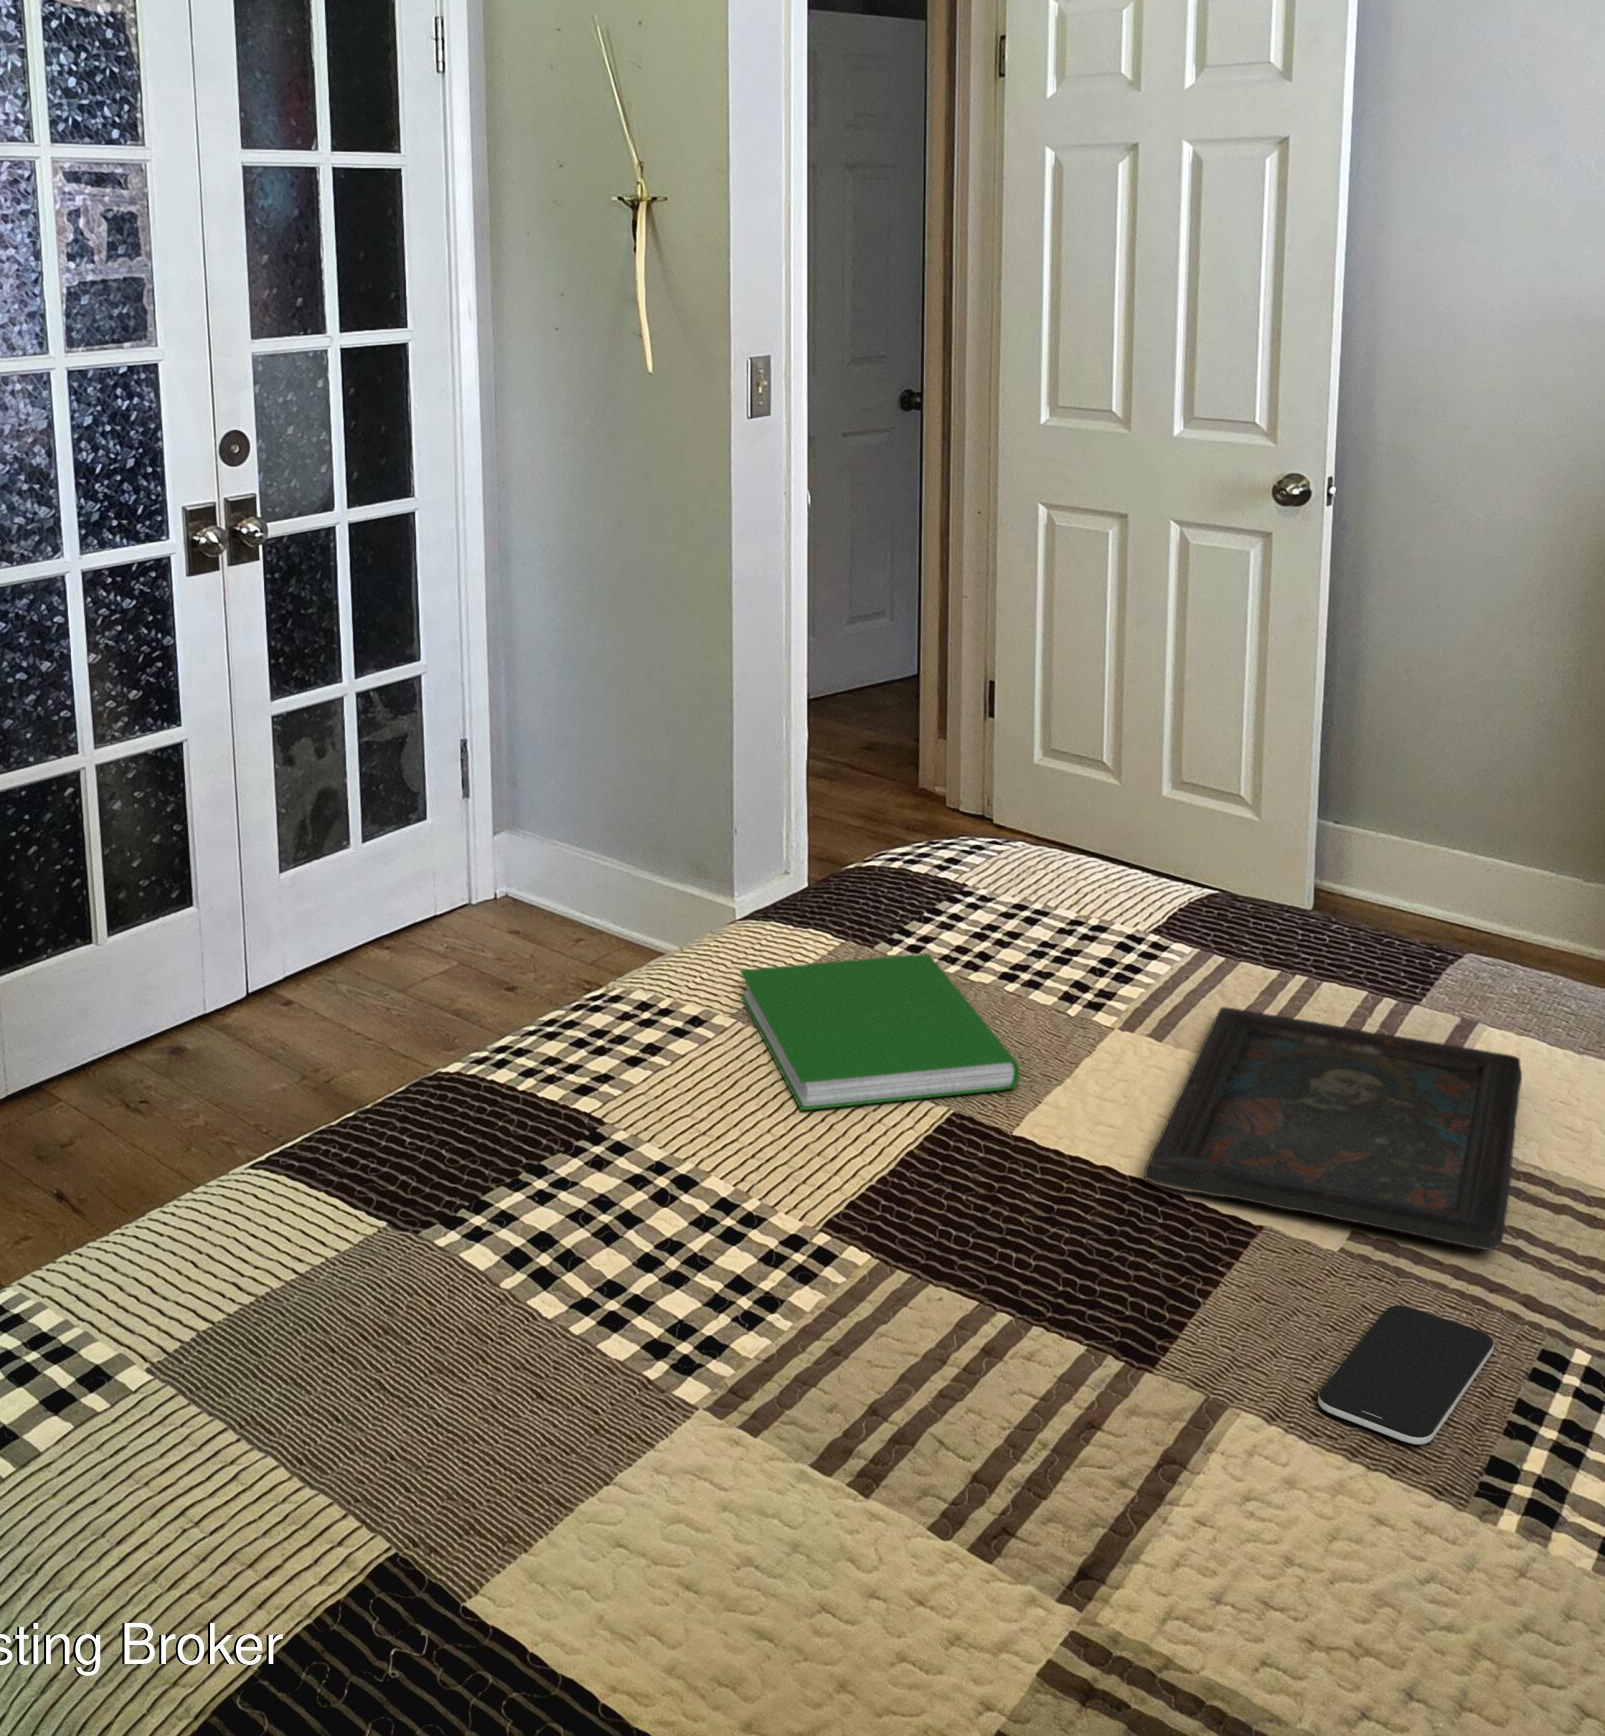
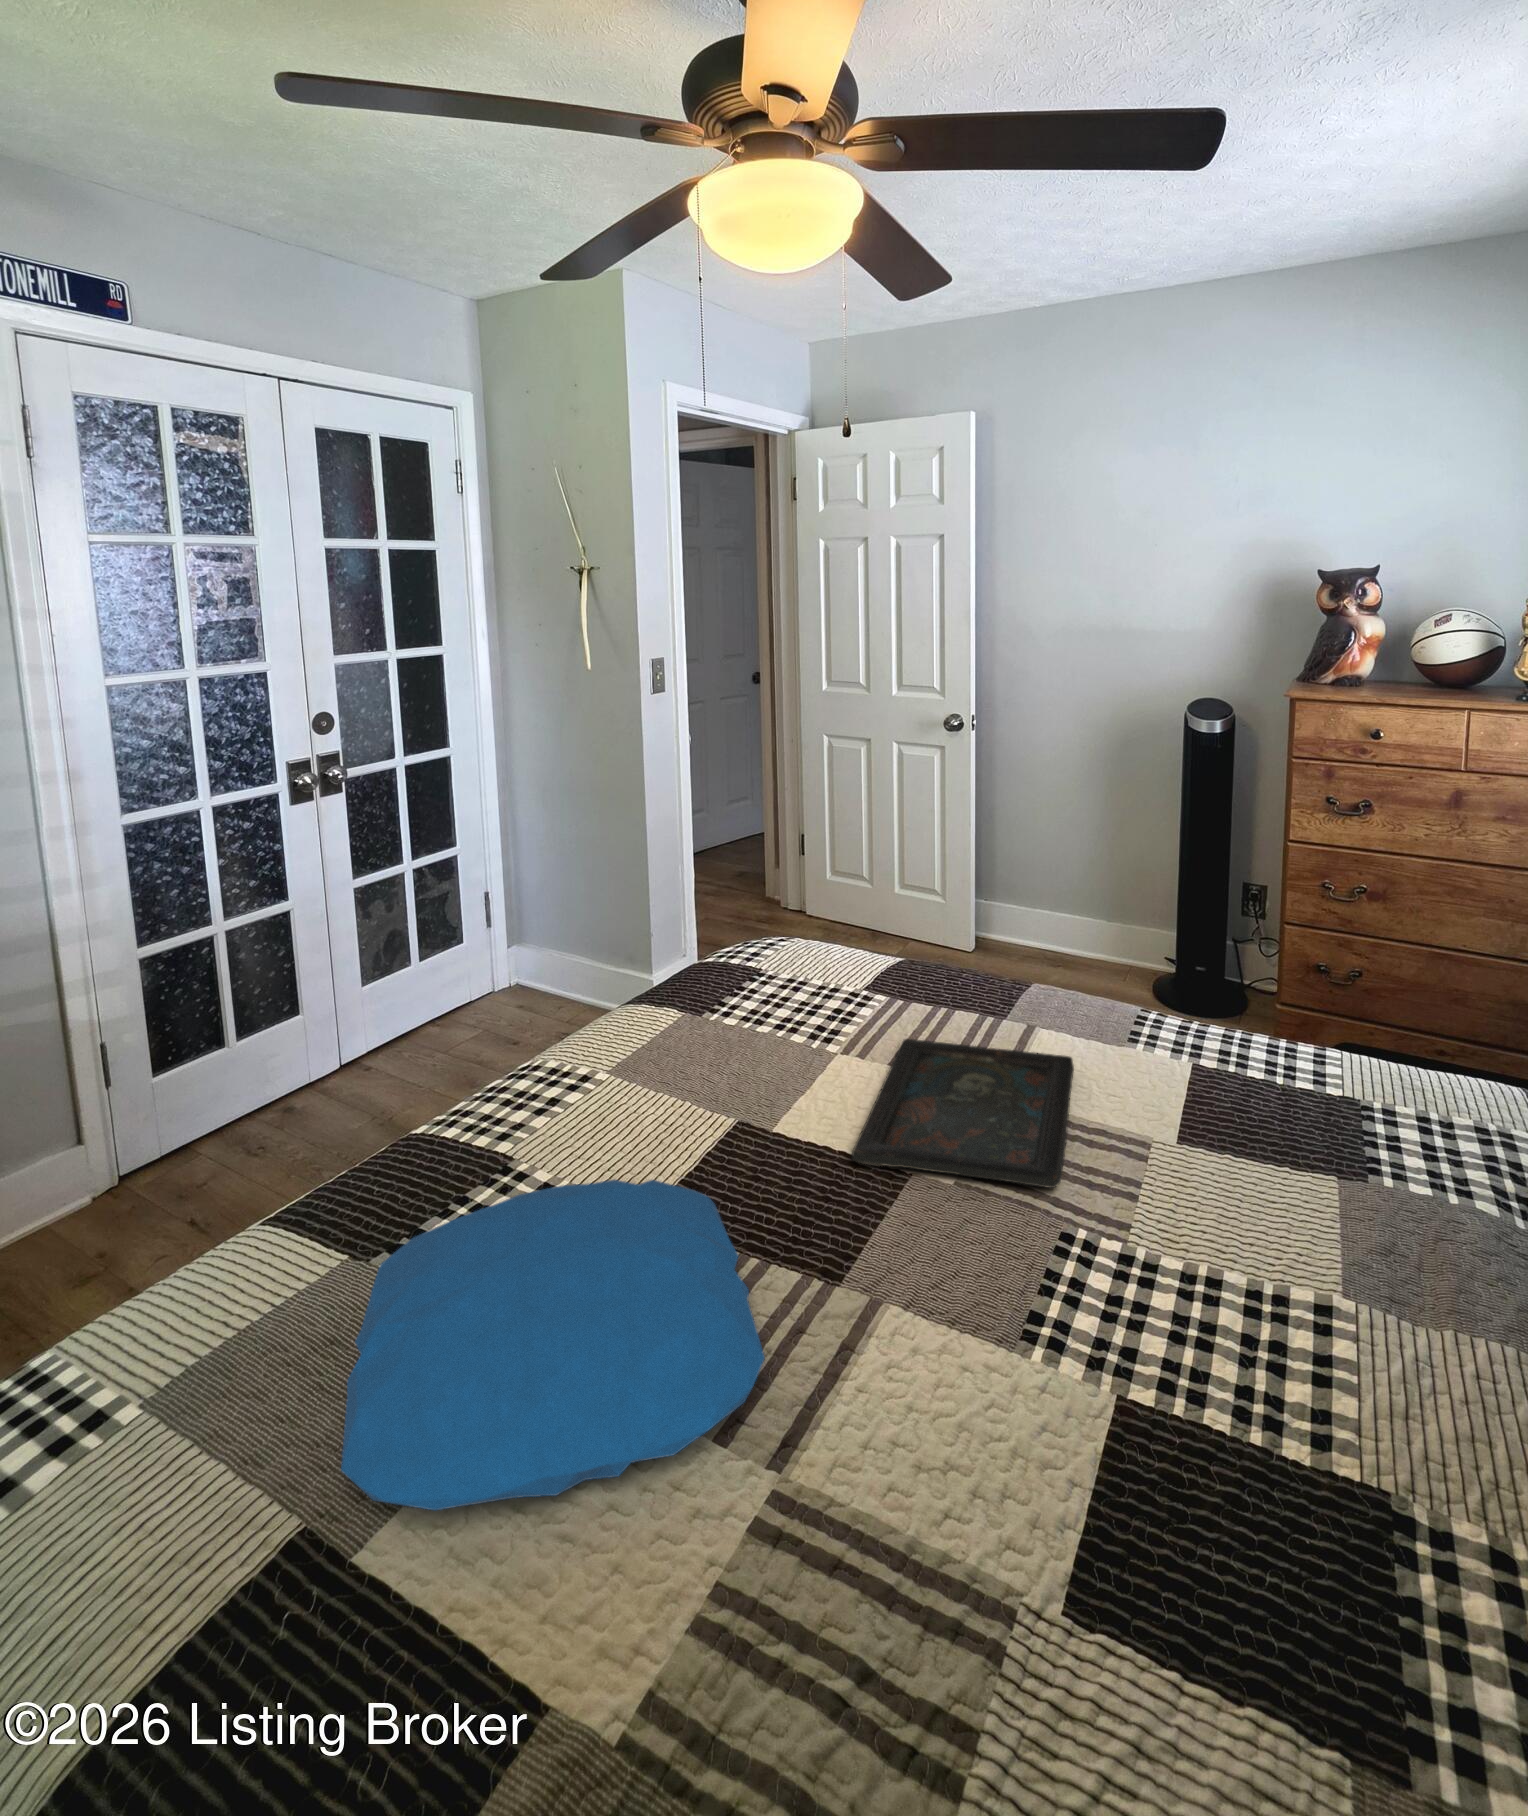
hardcover book: present [740,954,1020,1111] -> none [612,1019,781,1133]
pillow: none [437,1162,1041,1558] -> present [341,1179,765,1510]
smartphone: present [1318,1305,1494,1445] -> none [950,1232,1056,1332]

